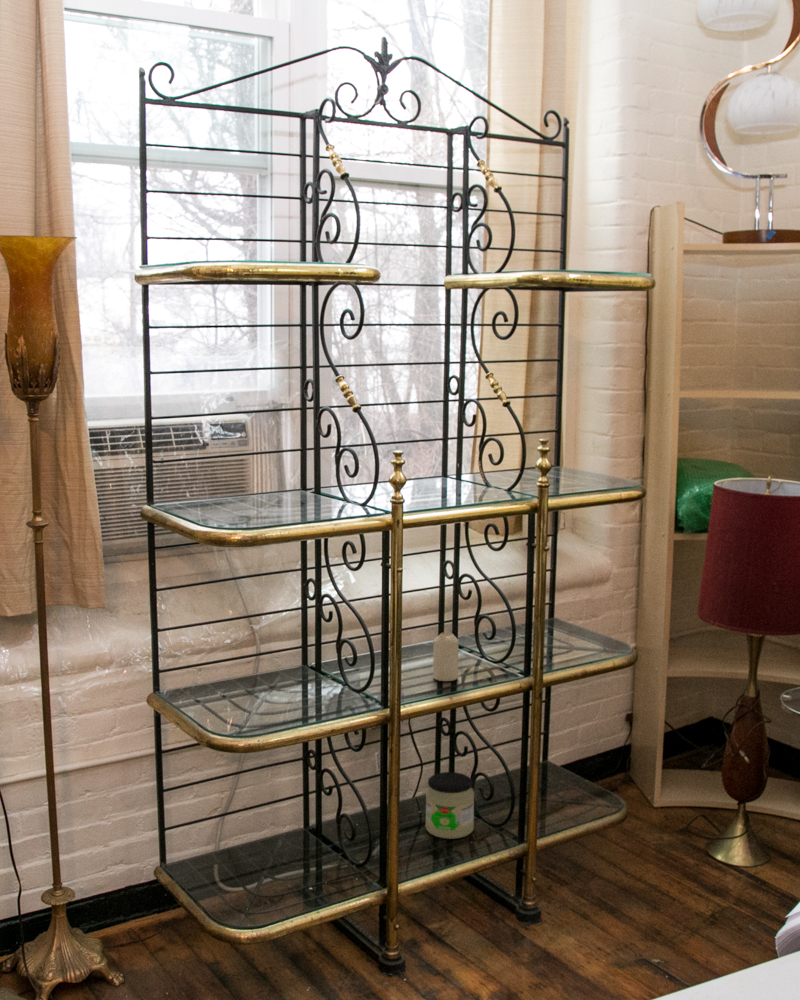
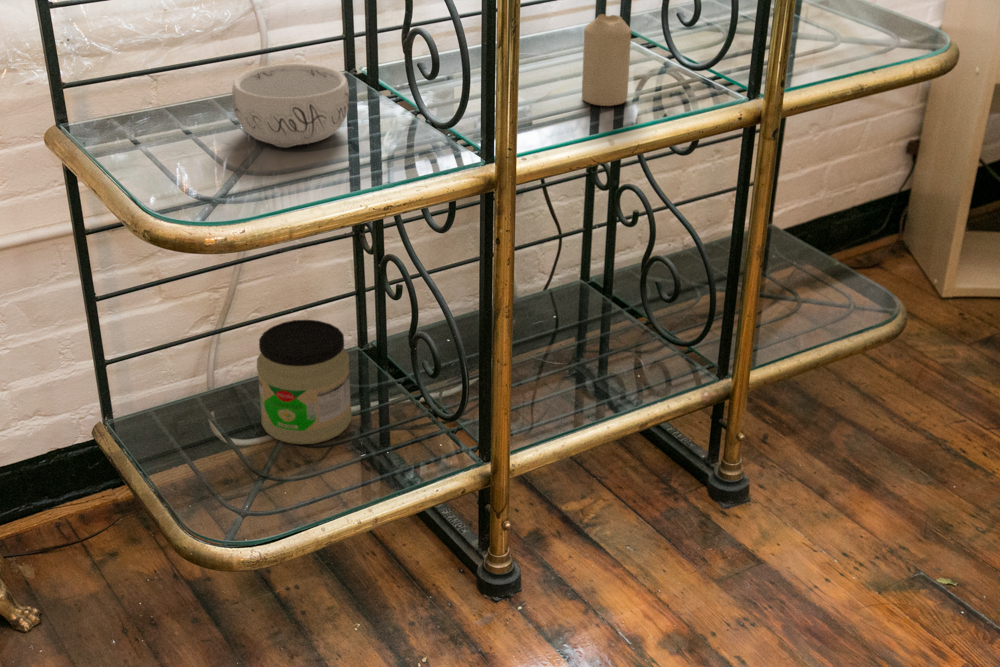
decorative bowl: none [248,660,310,703] -> present [232,64,349,148]
jar: present [425,772,474,839] -> present [257,320,352,444]

